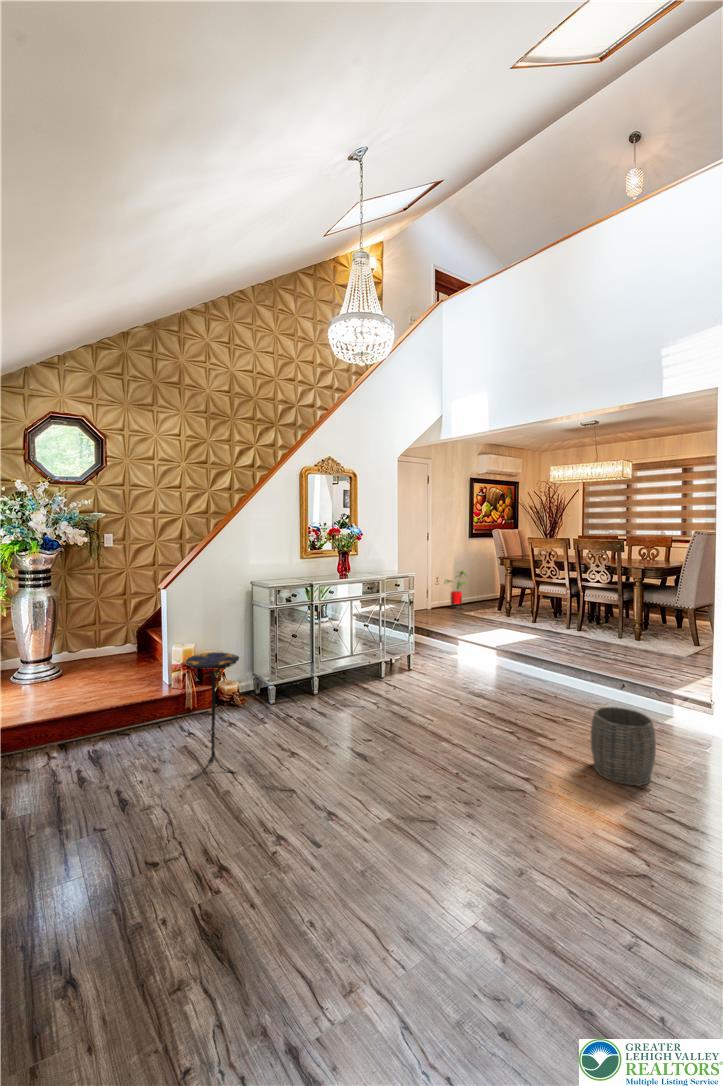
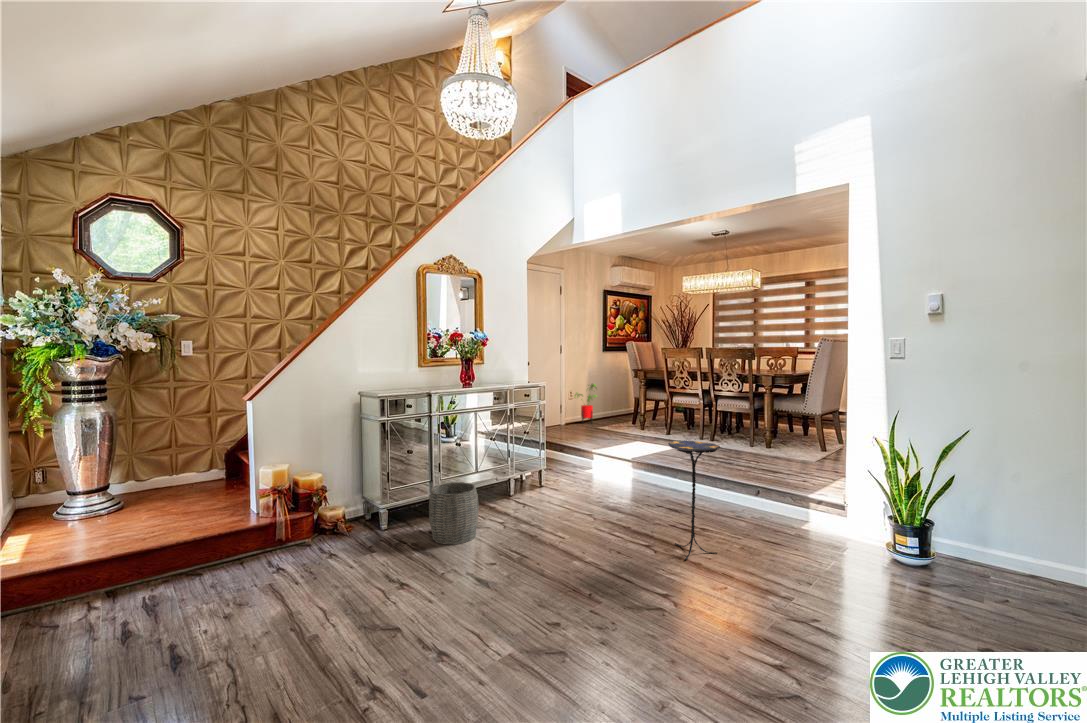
side table: present [186,652,239,778] -> present [668,440,720,559]
woven basket: present [591,707,656,786] -> present [429,482,479,545]

